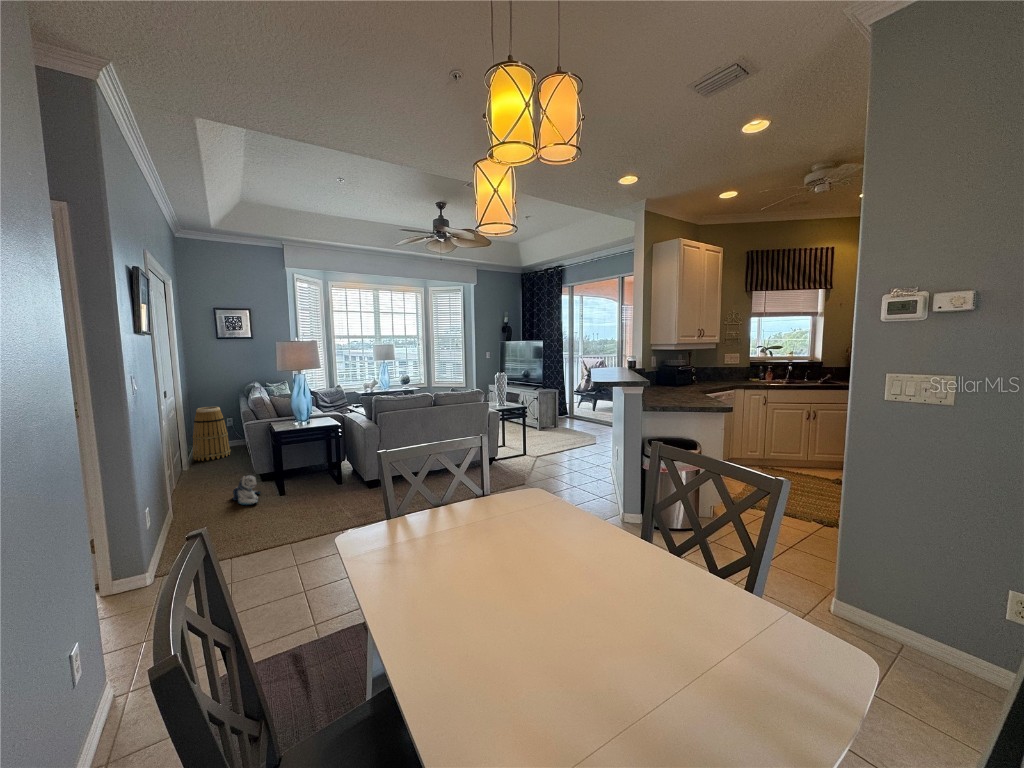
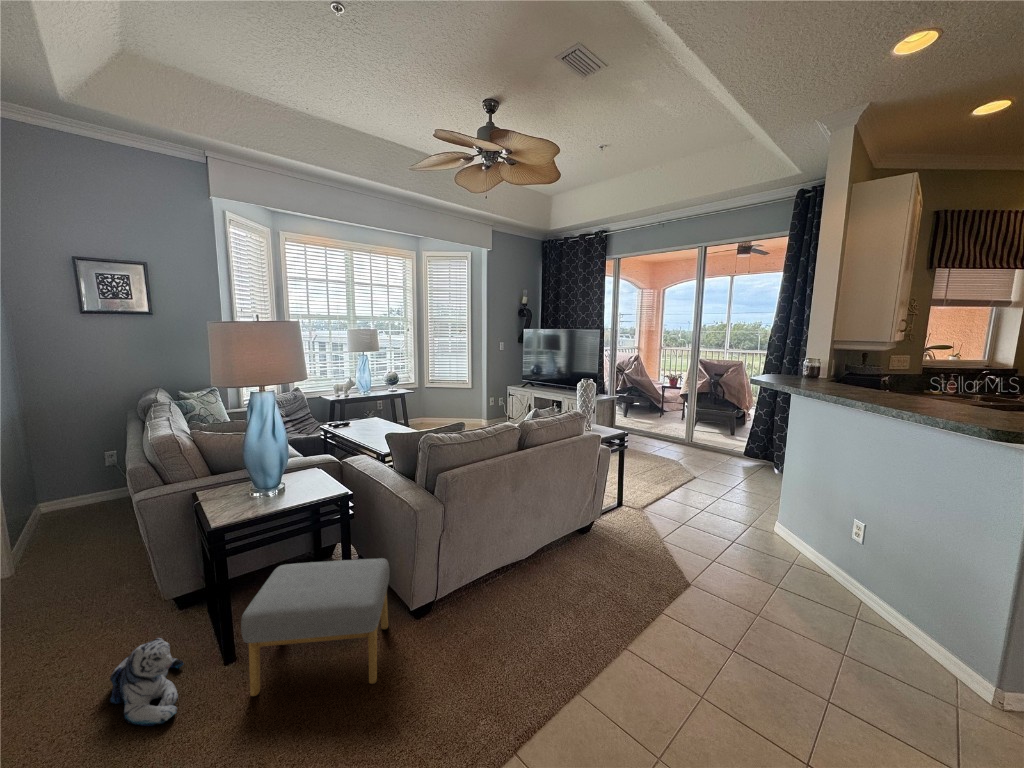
basket: present [192,407,231,461] -> none [27,441,112,549]
footstool: none [283,454,354,502] -> present [241,558,390,696]

